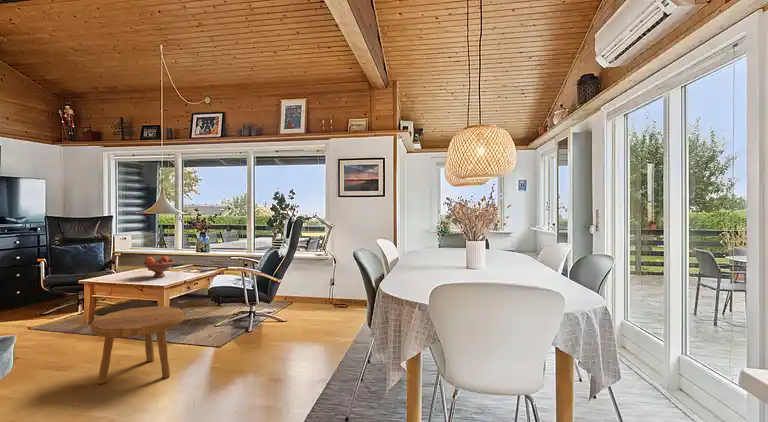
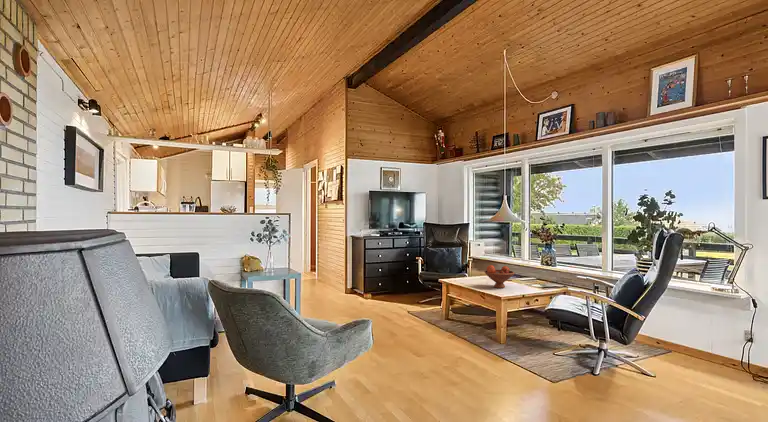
footstool: present [91,306,184,384] -> none [423,316,509,401]

